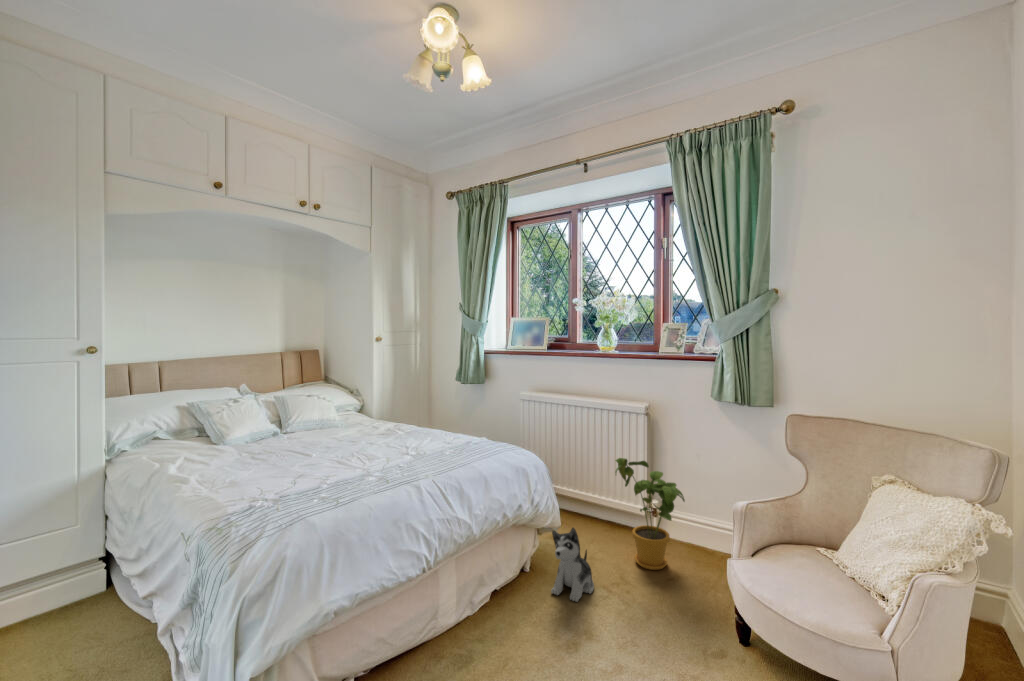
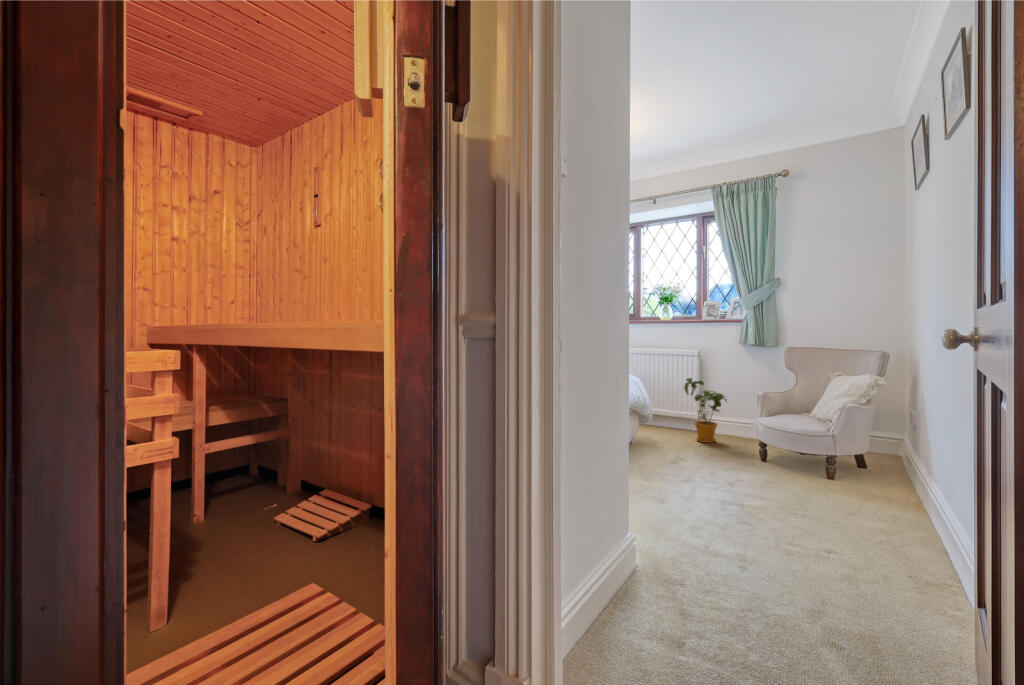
plush toy: present [551,528,594,602] -> none [654,413,679,452]

